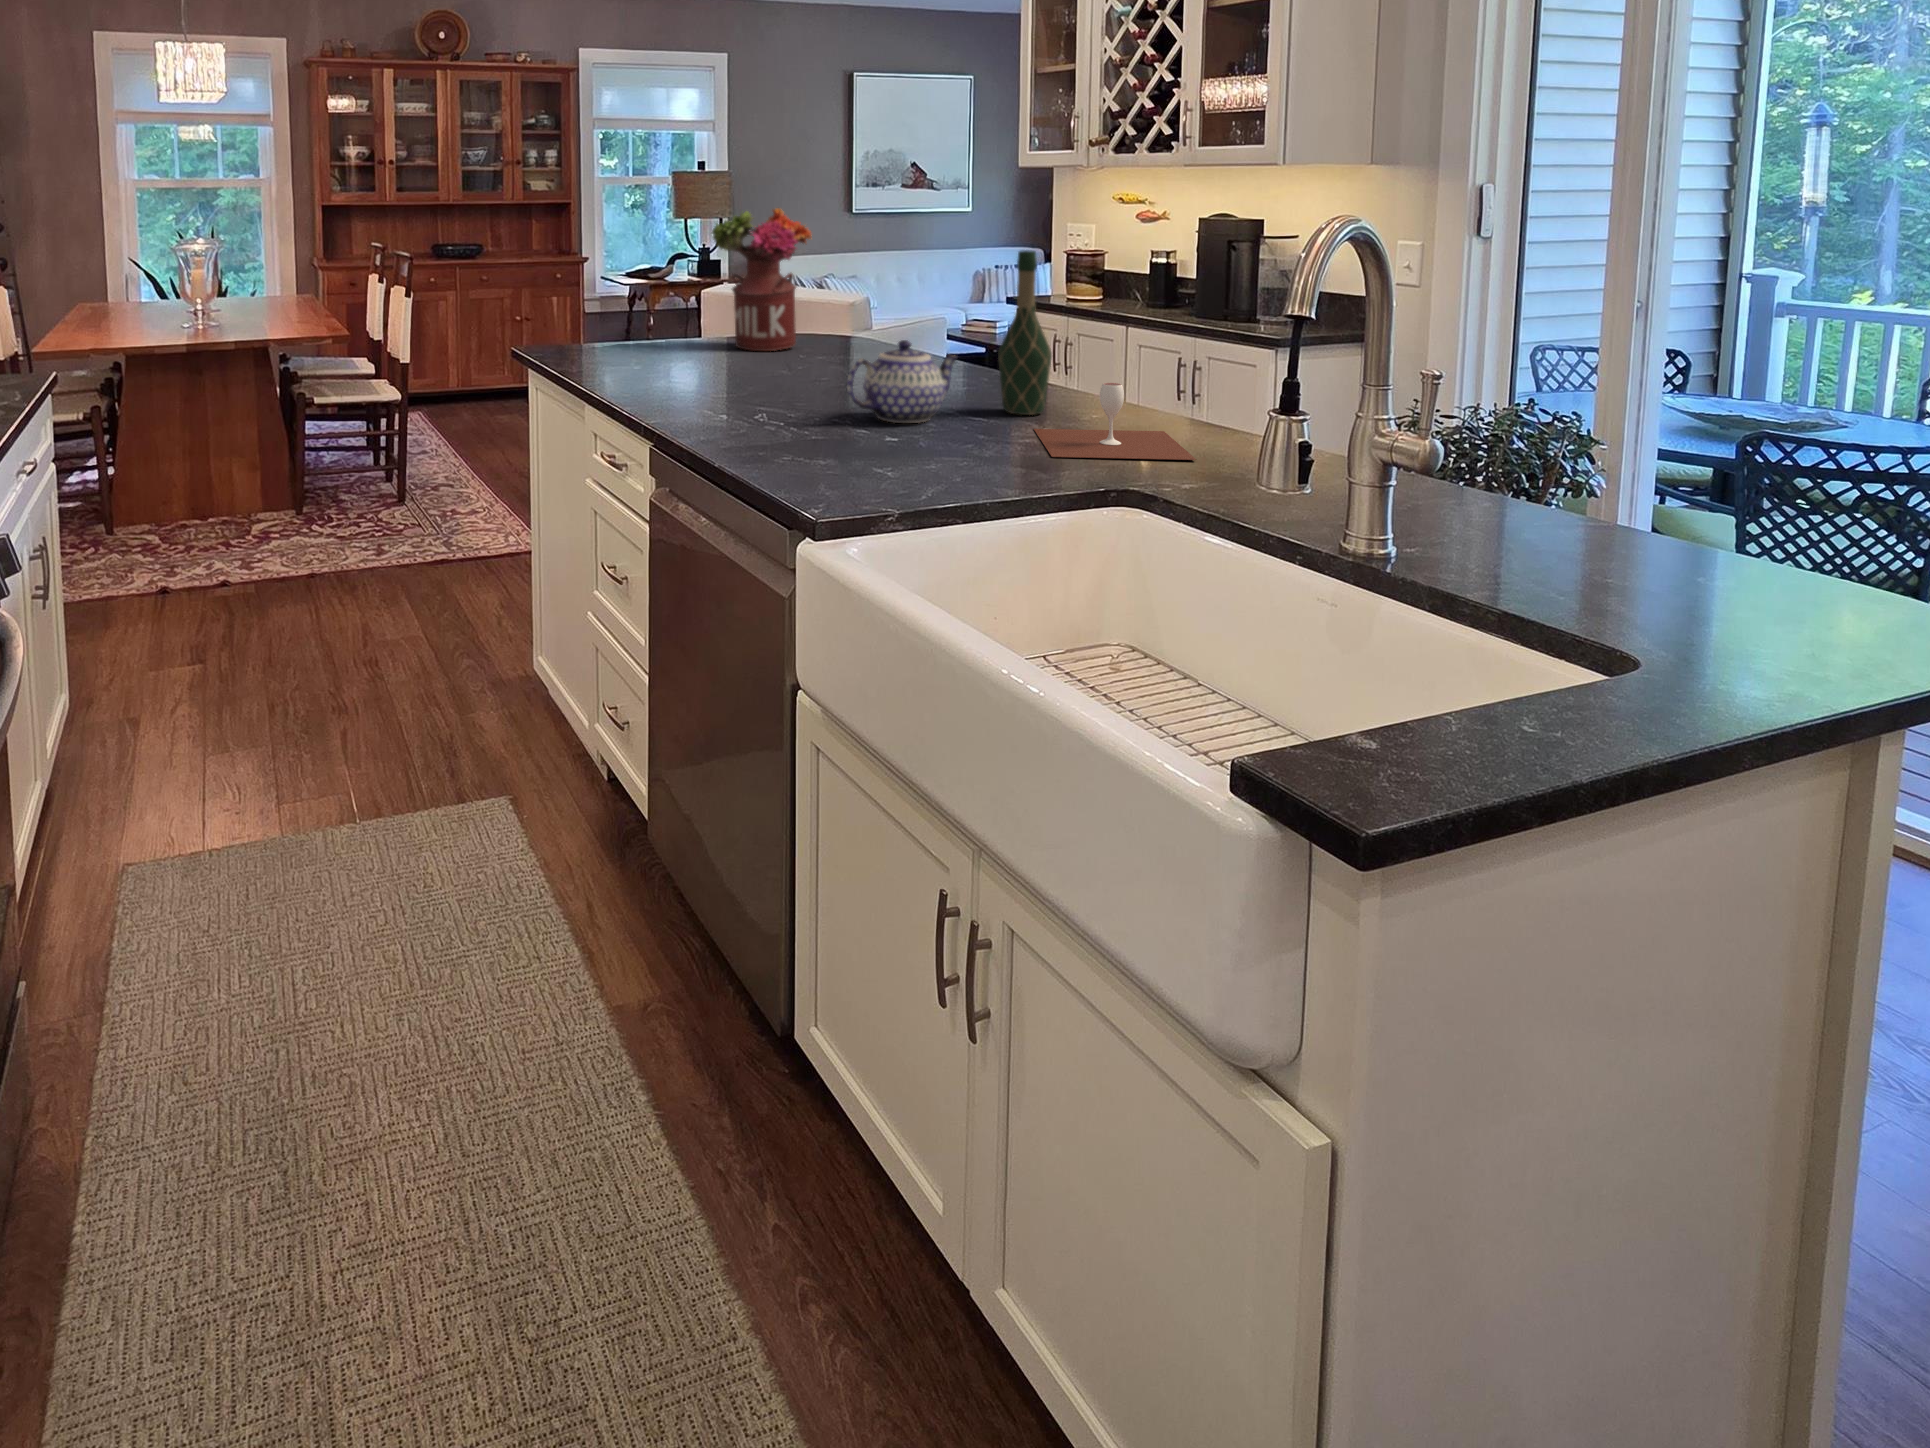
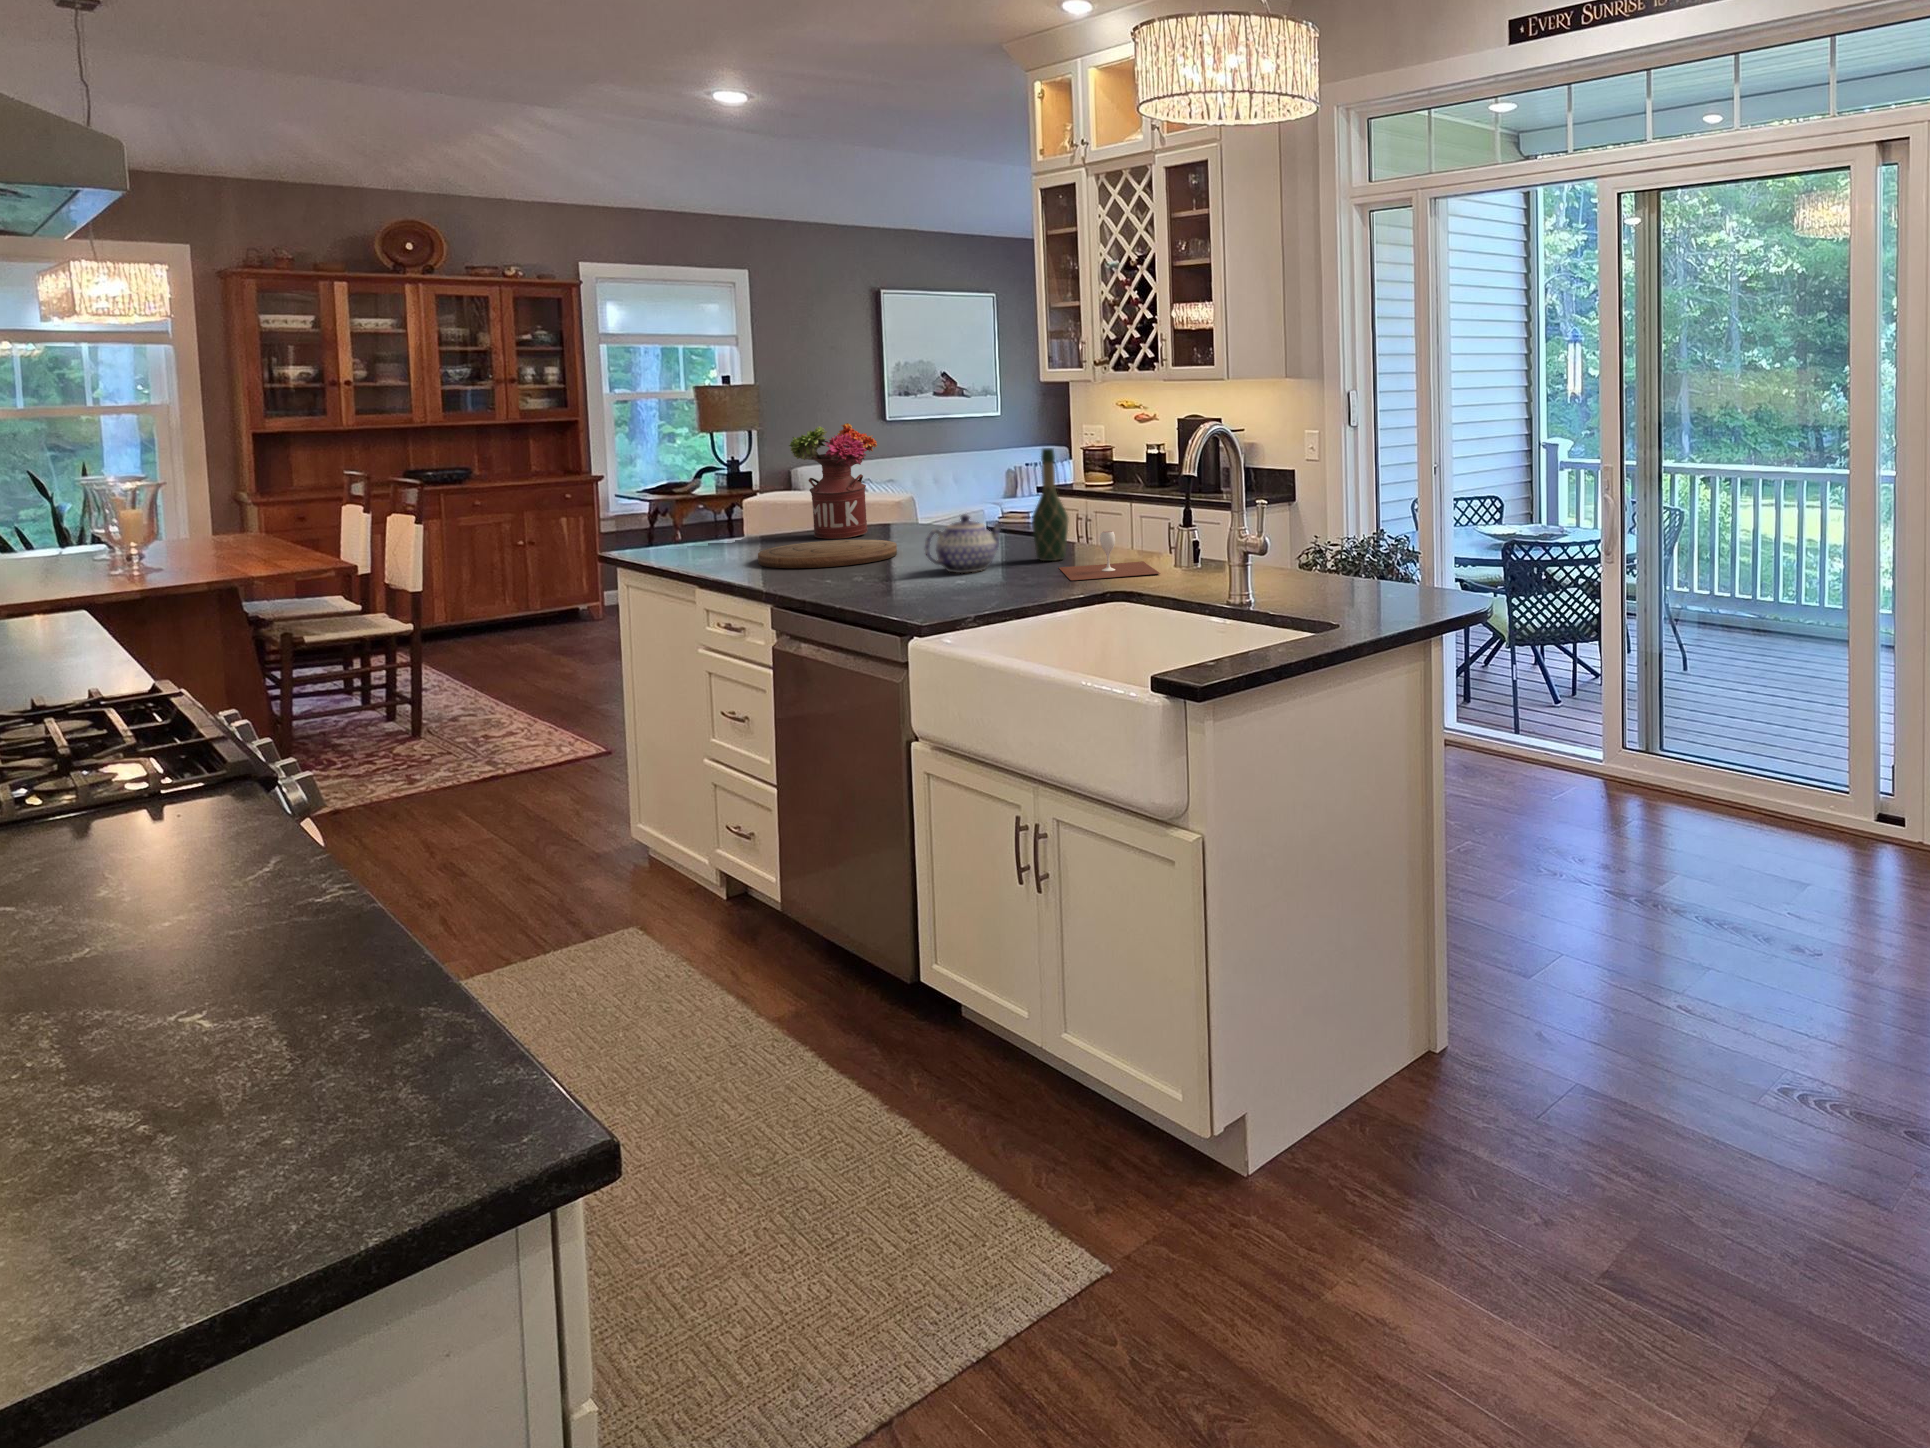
cutting board: none [656,356,821,394] -> present [758,540,897,568]

